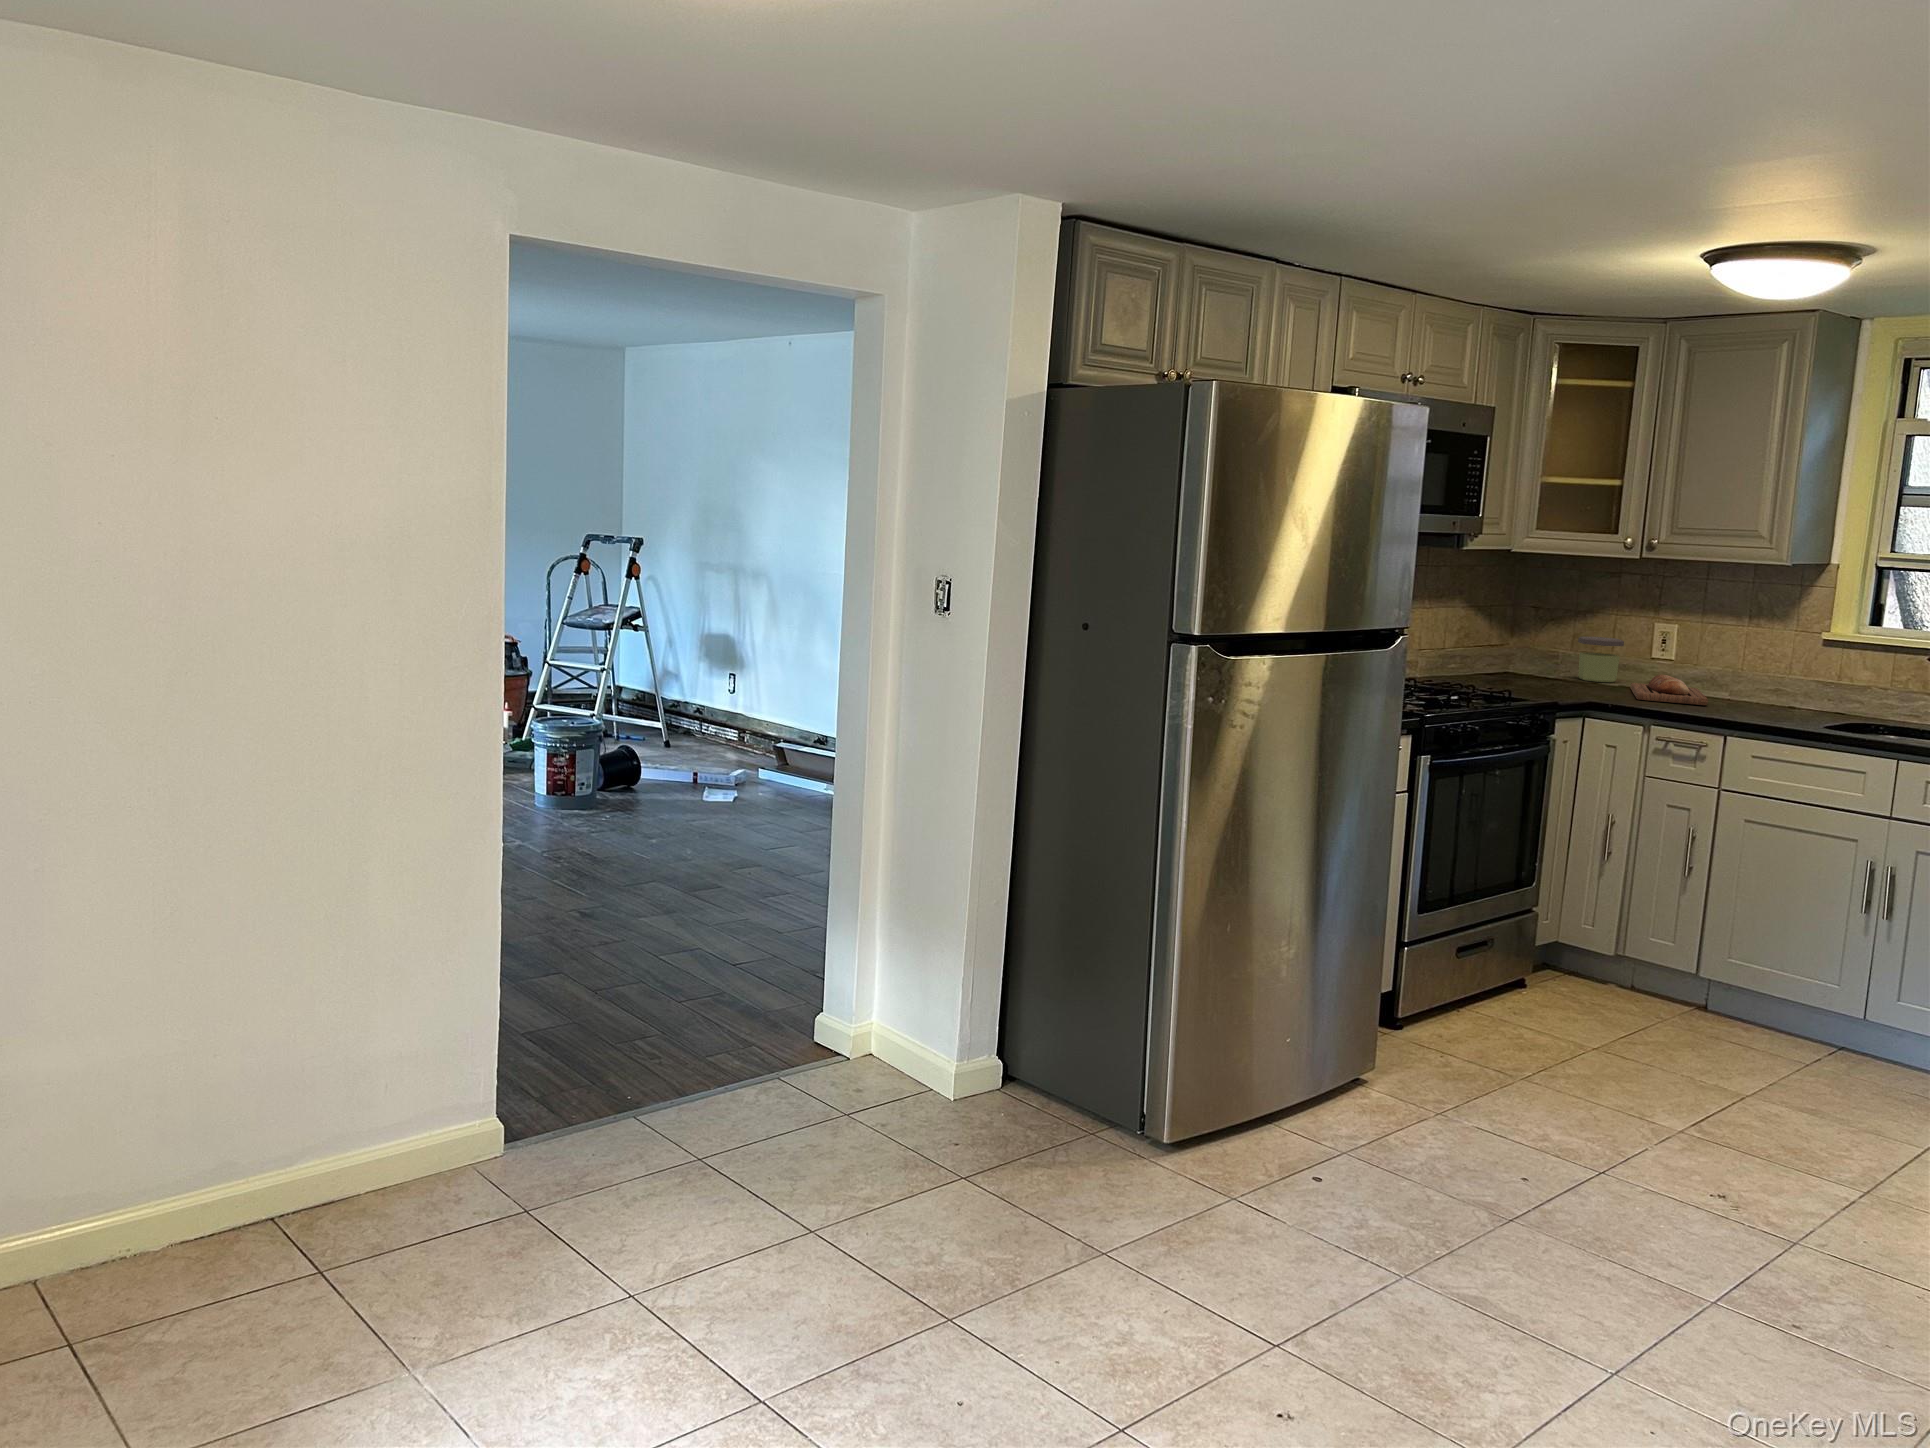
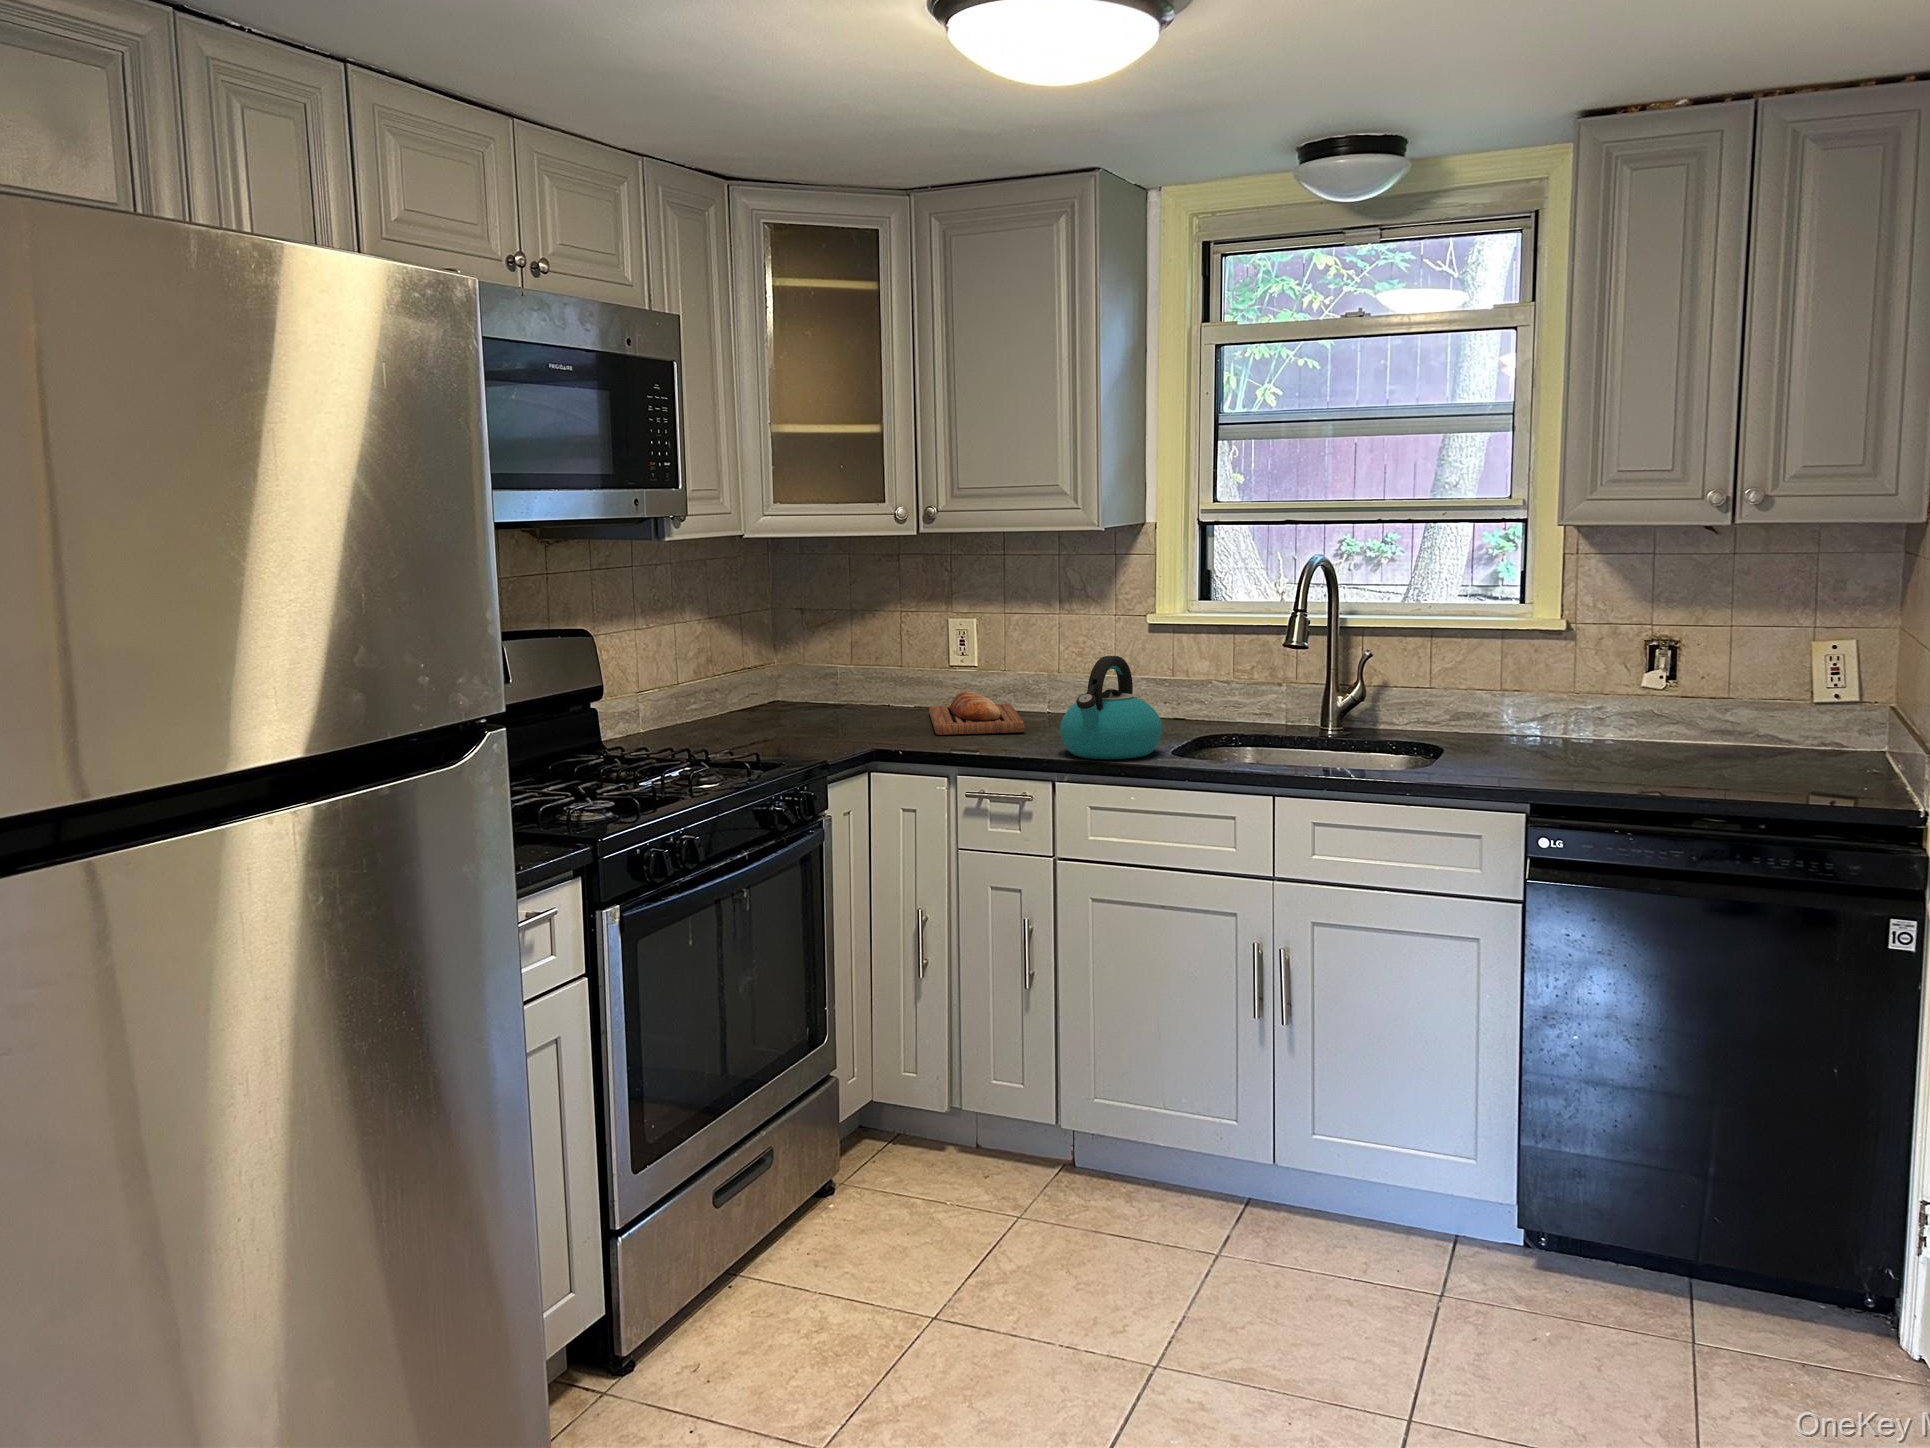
jar: present [1578,637,1624,682] -> none [858,644,915,708]
kettle: none [1736,655,1820,727] -> present [1060,656,1162,759]

